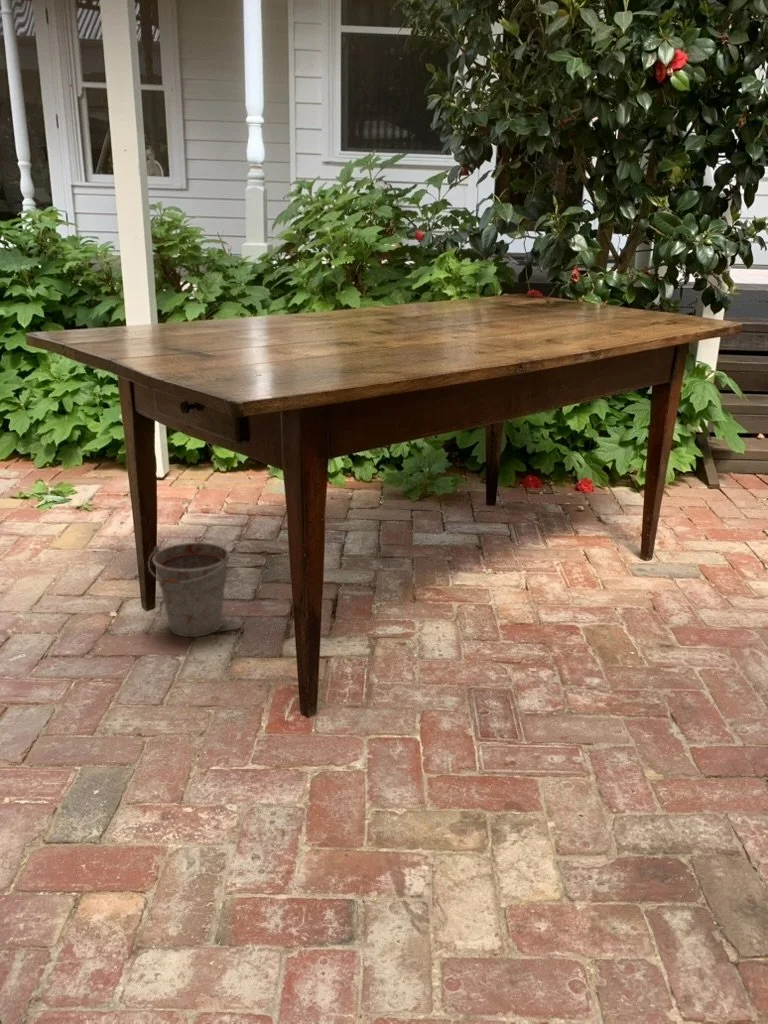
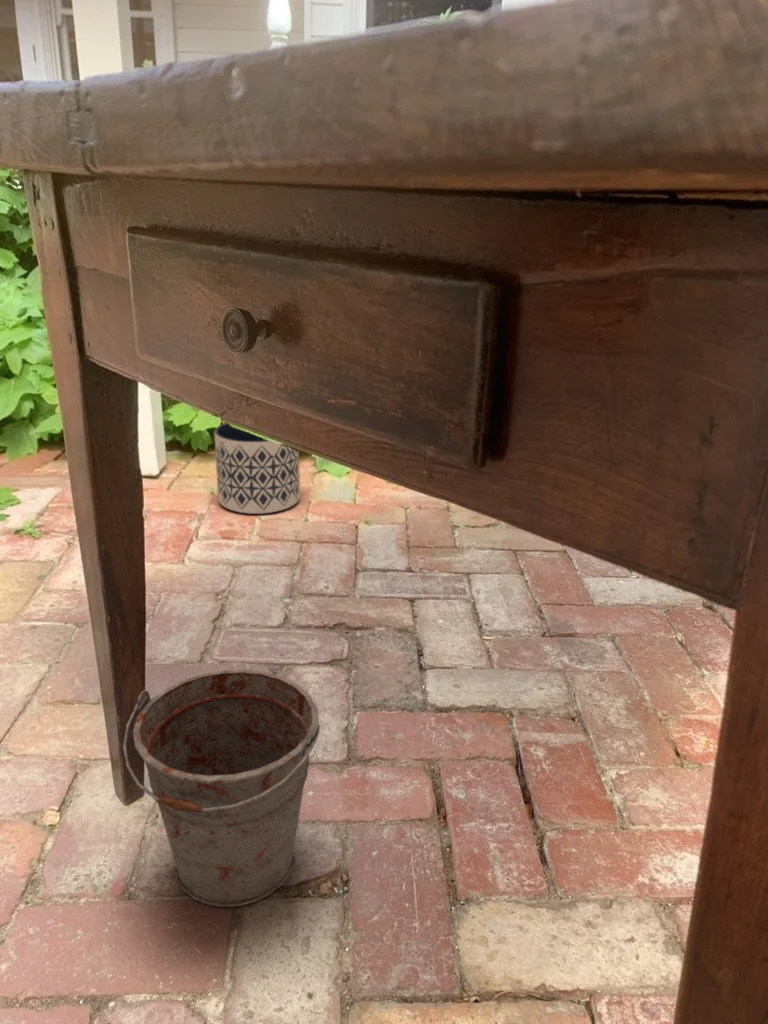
planter: none [199,440,255,500] -> present [214,424,300,514]

